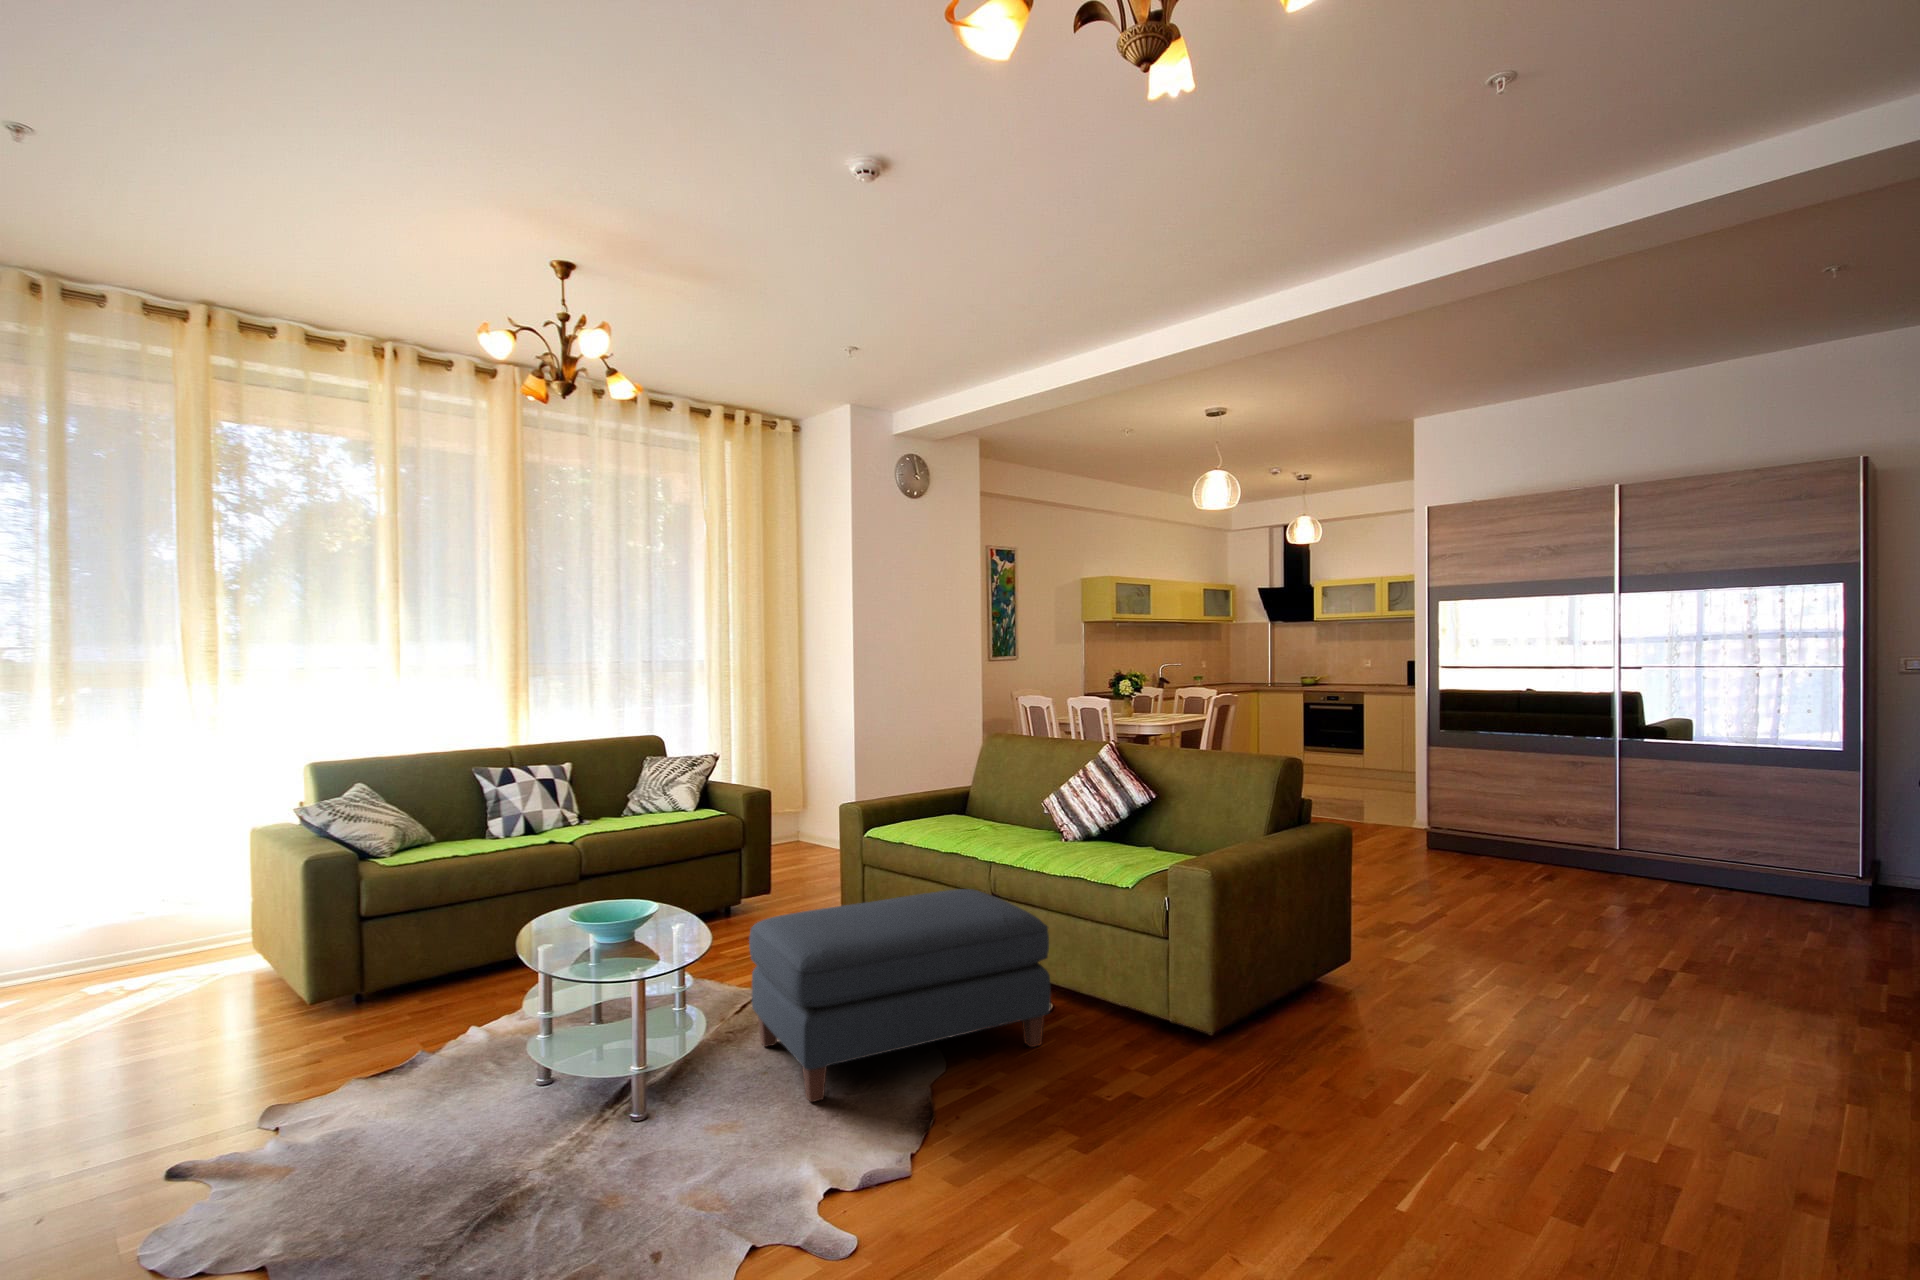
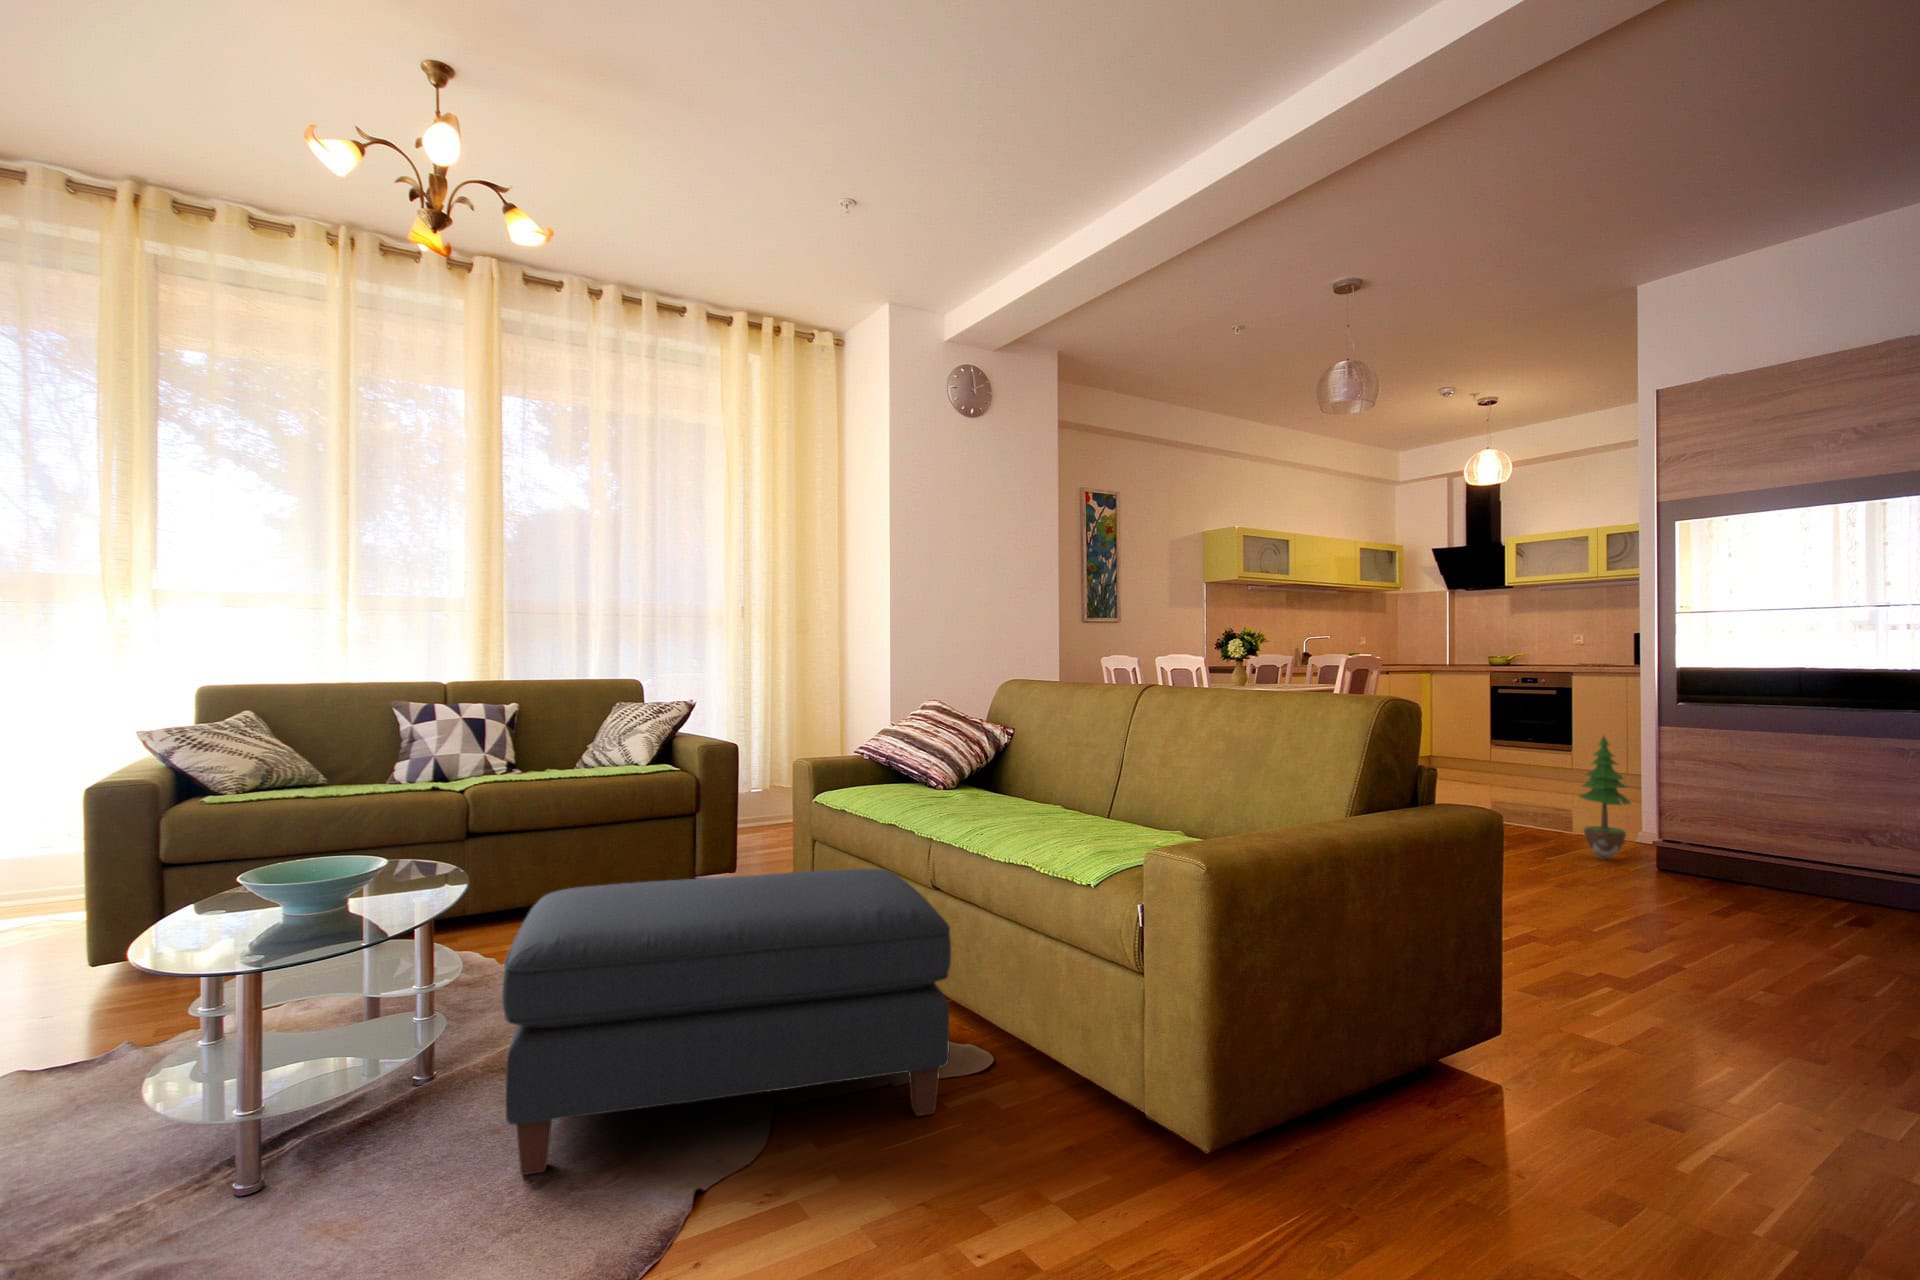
potted tree: none [1380,753,1416,844] -> present [1579,736,1631,859]

